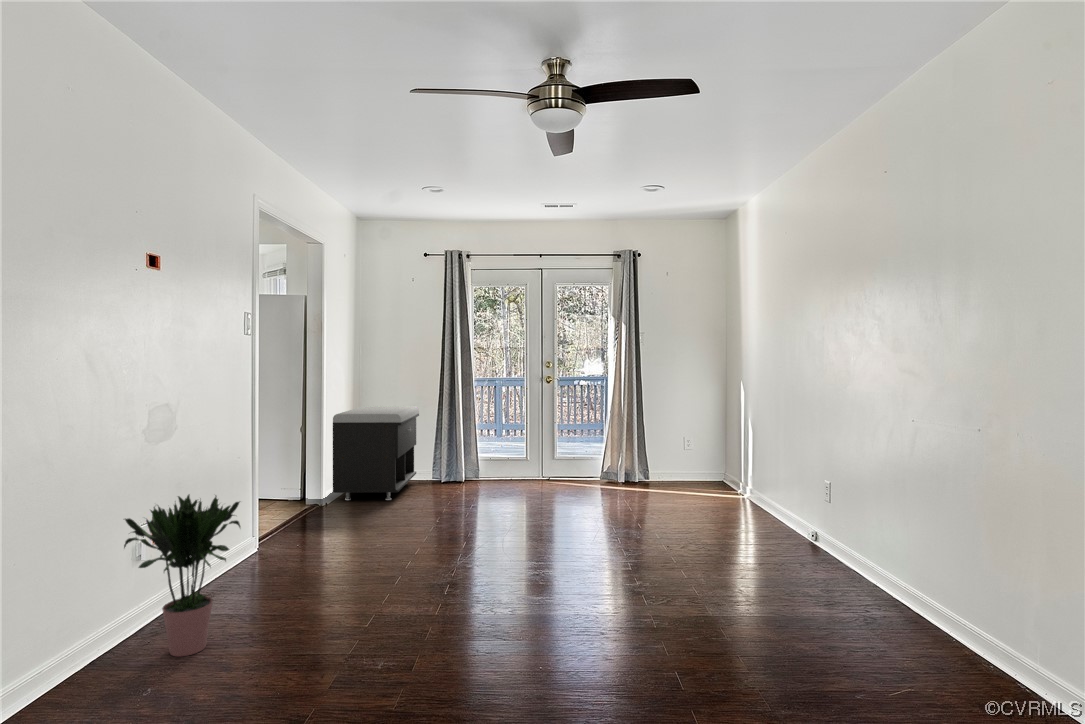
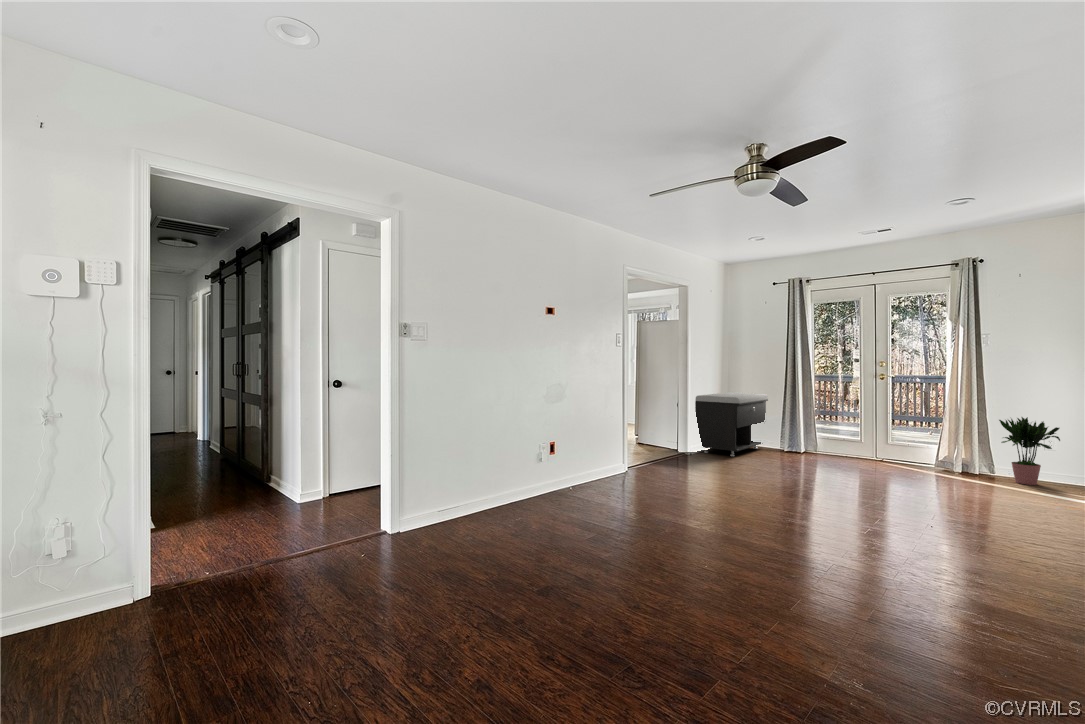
potted plant: present [124,495,240,657] -> present [999,417,1060,485]

